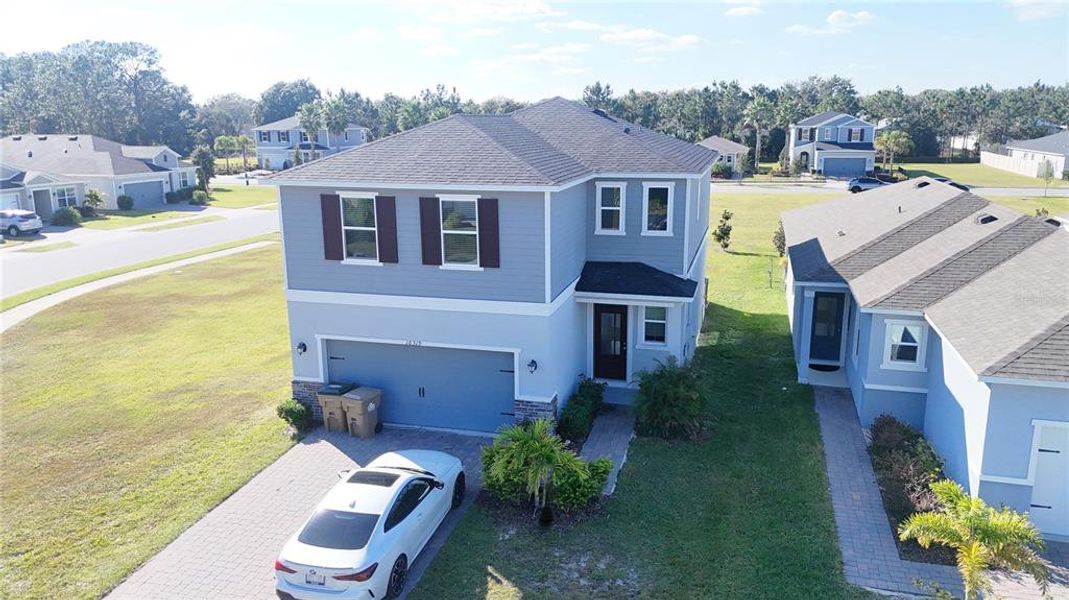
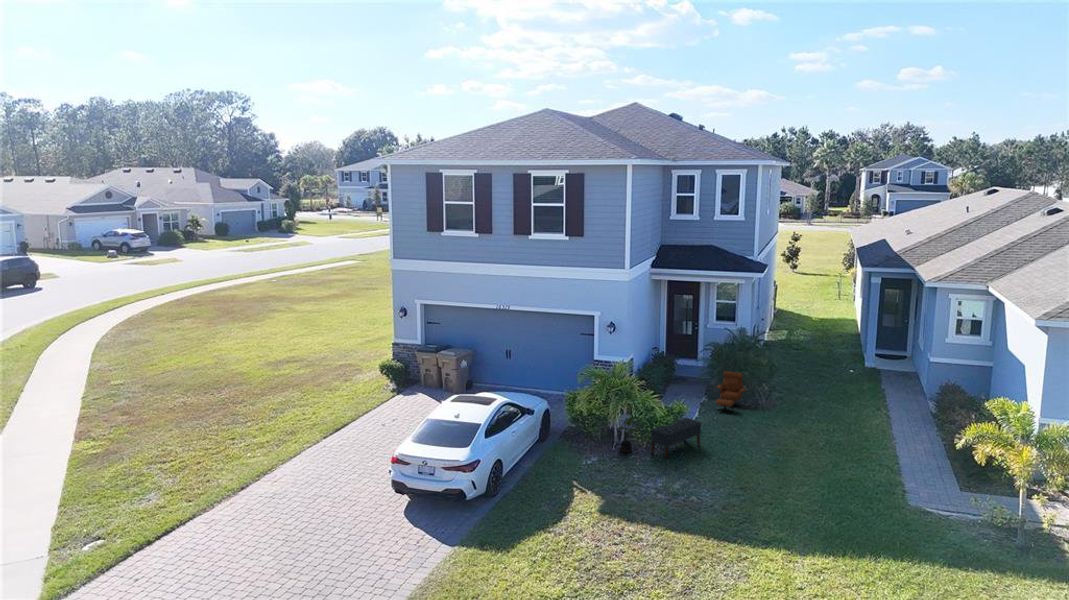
lounge chair: none [644,408,676,457] -> present [716,371,746,414]
bench: none [573,475,628,528] -> present [650,418,701,458]

